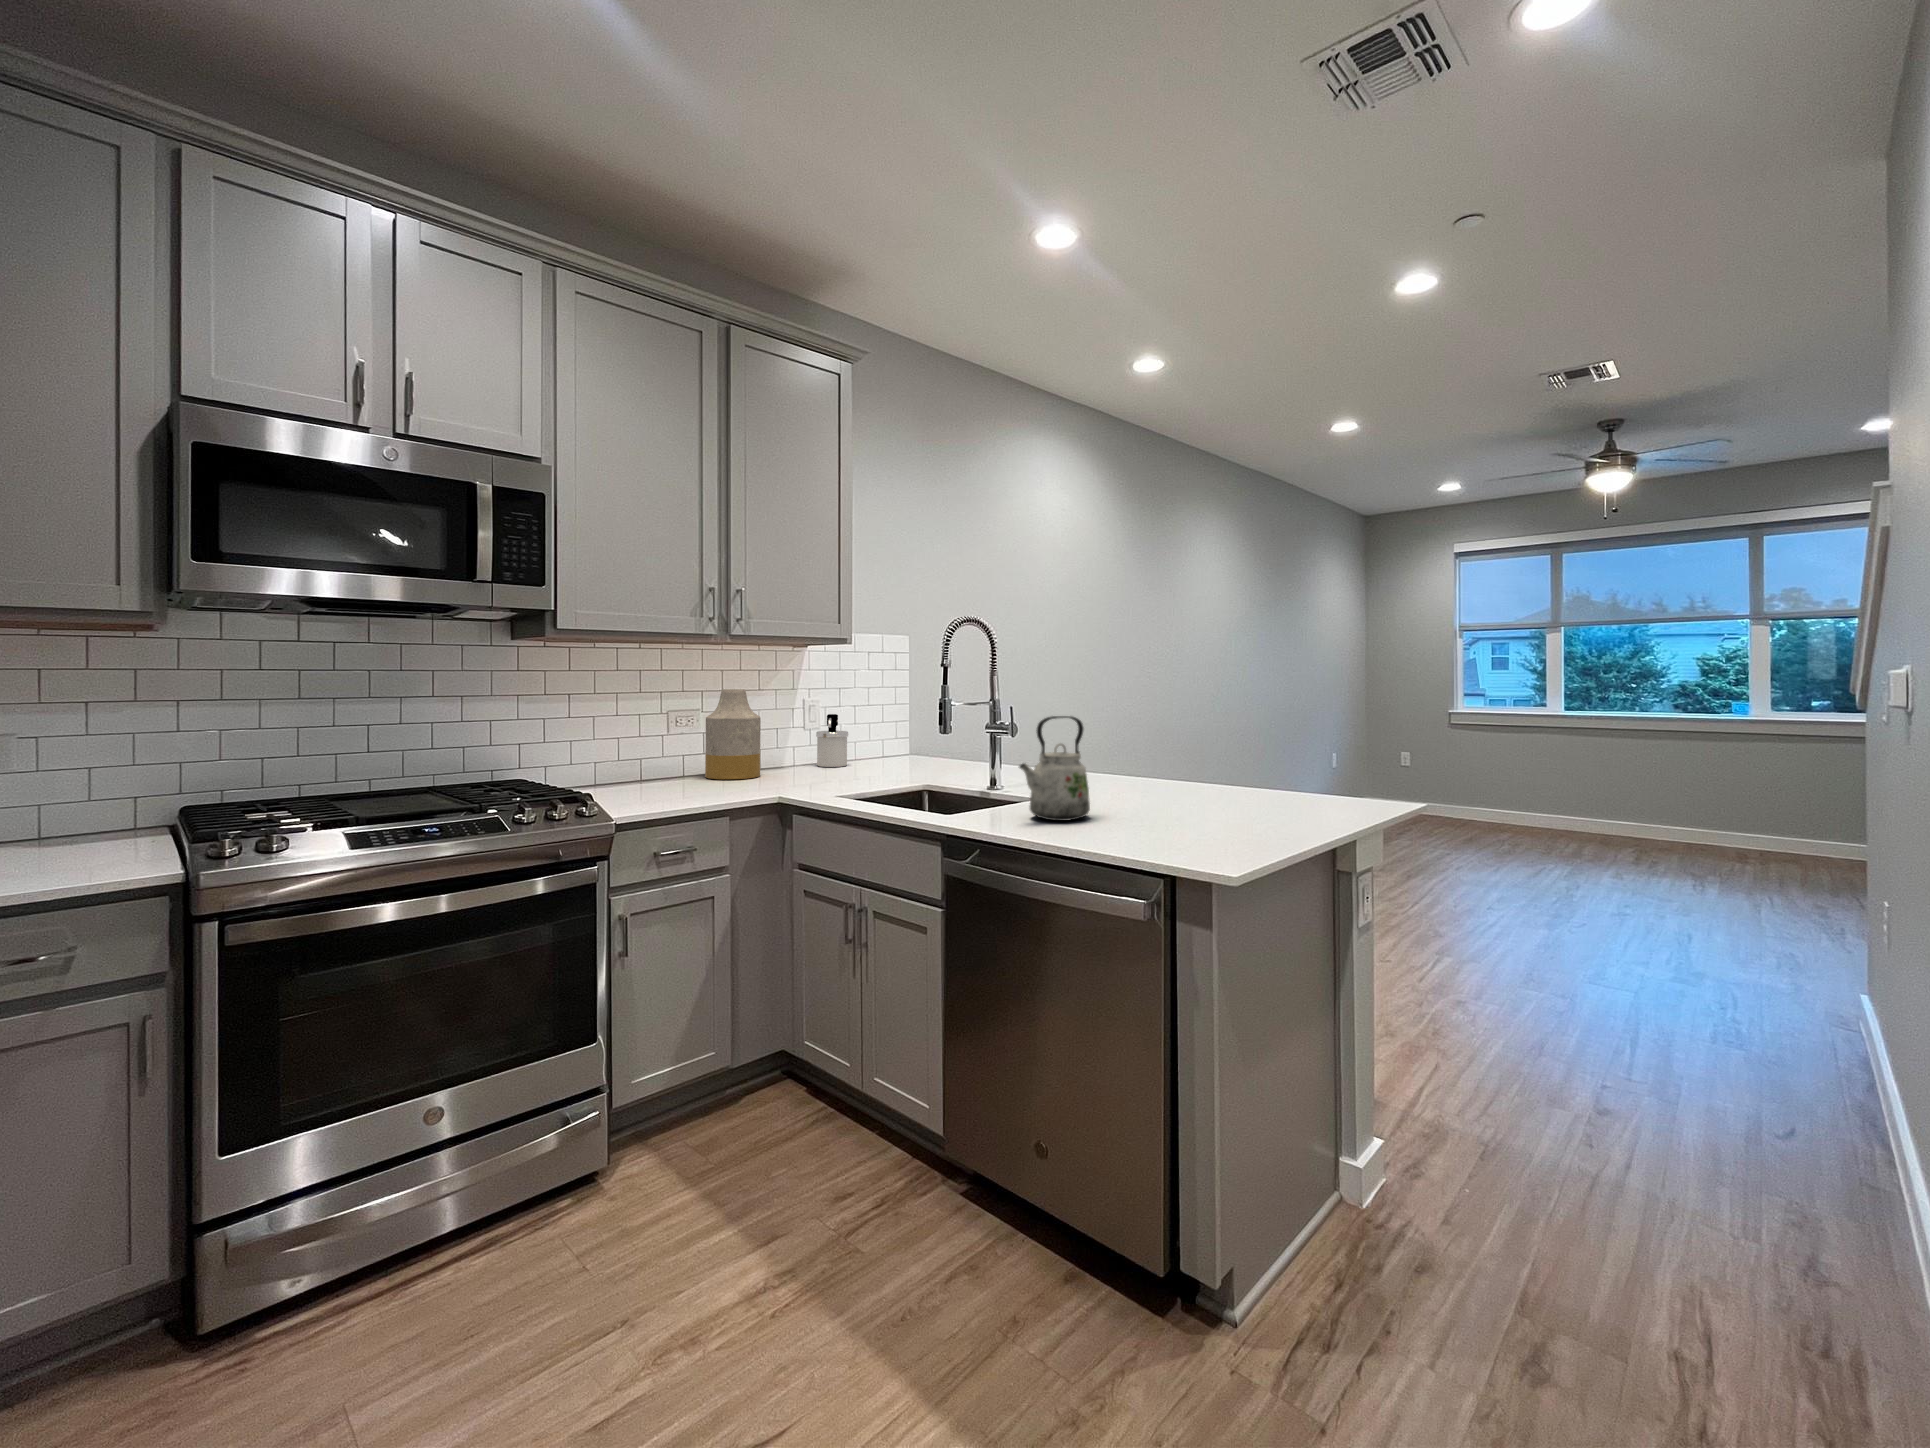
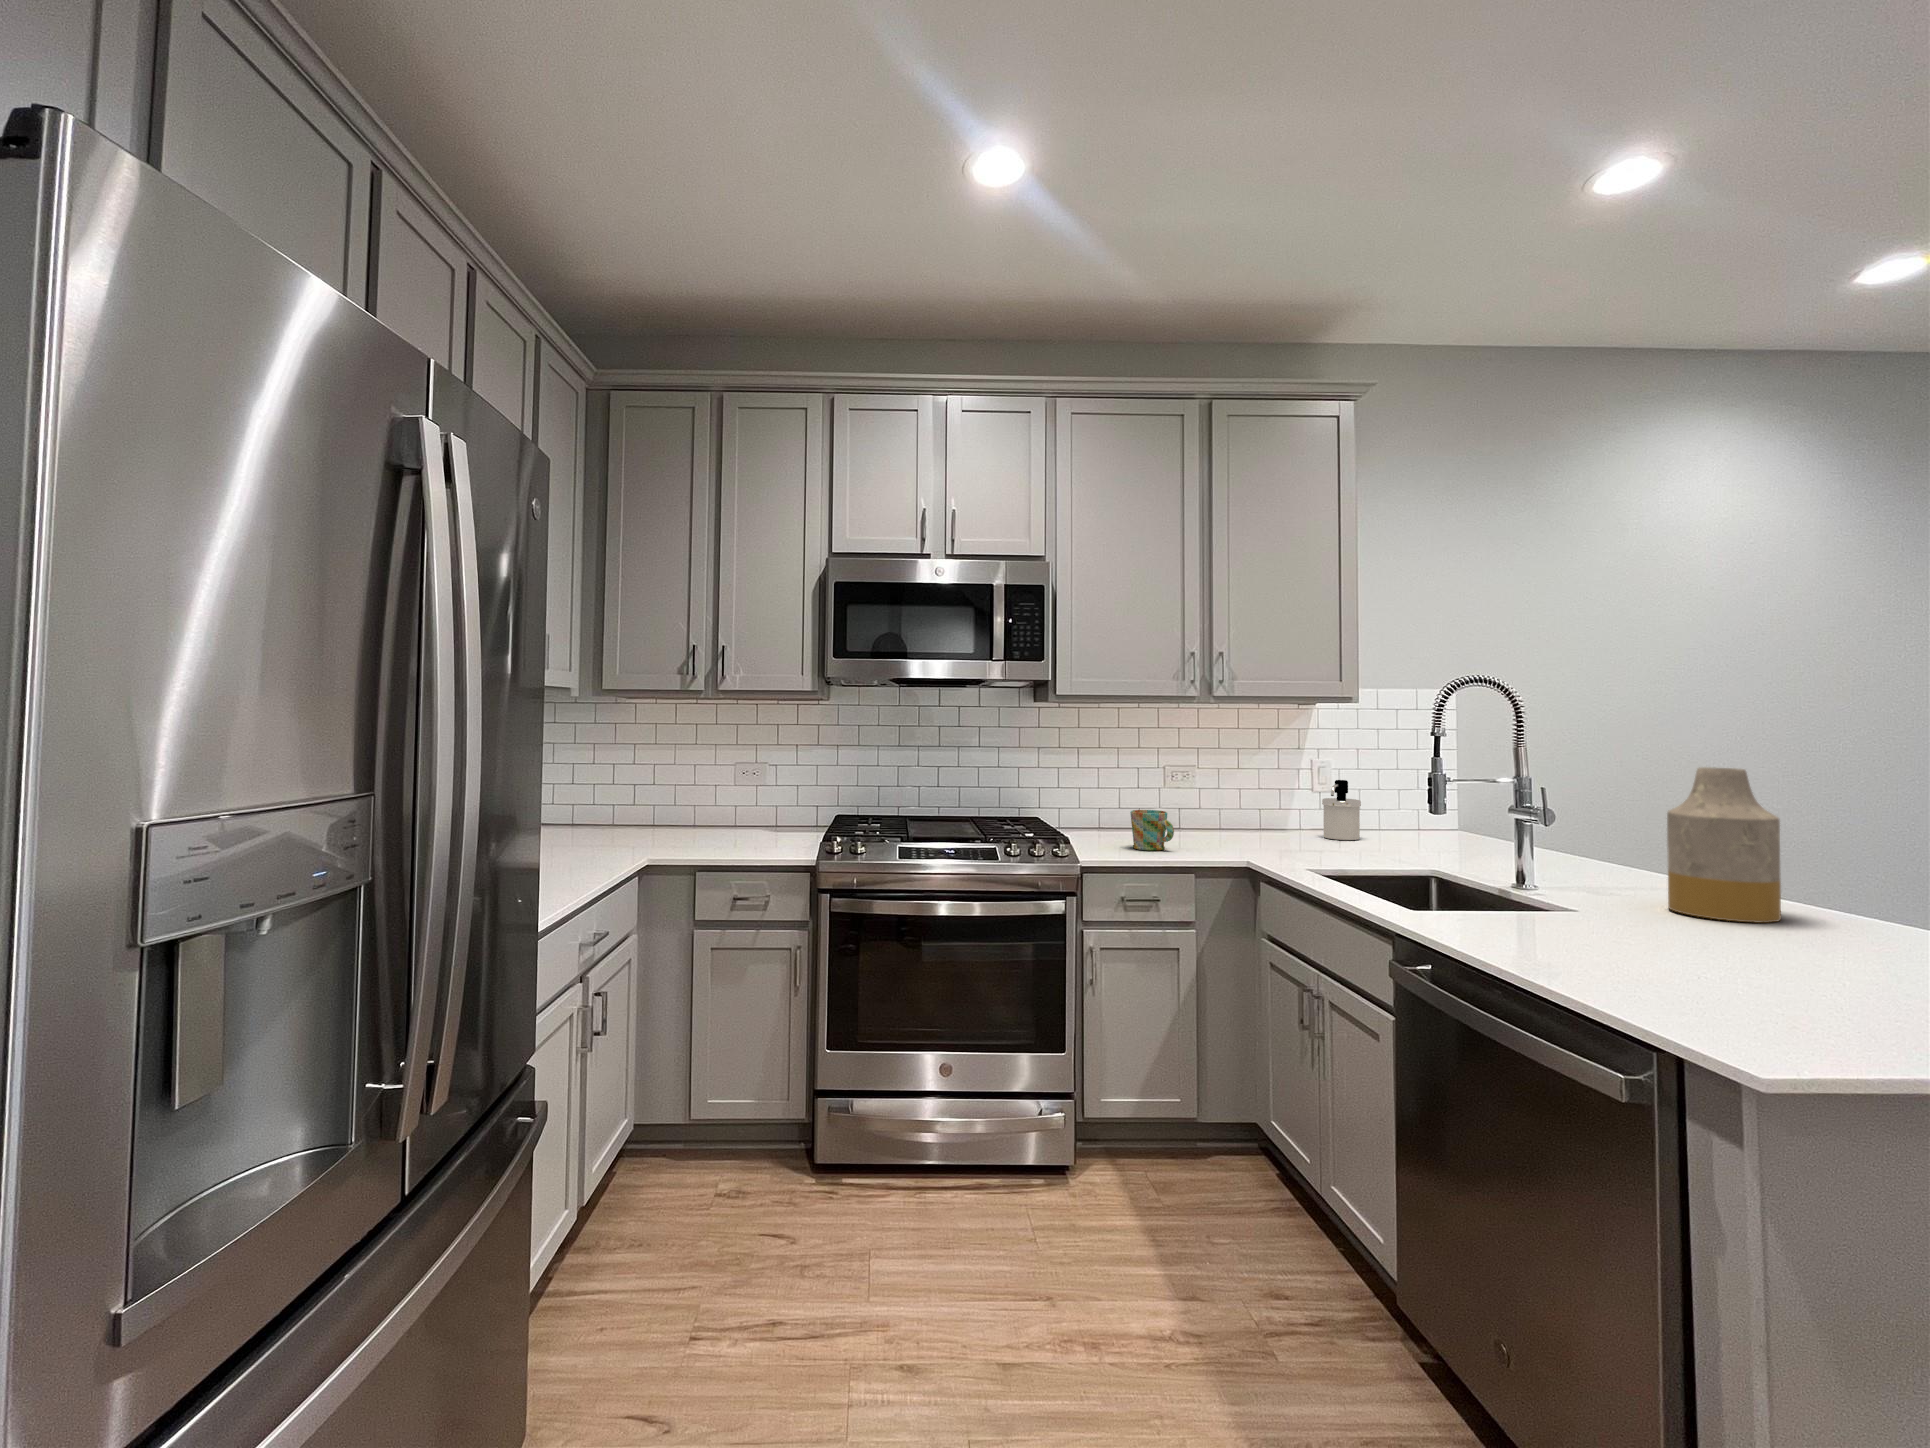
vase: present [705,689,761,779] -> present [1667,767,1781,923]
kettle: present [1019,716,1090,821] -> none [1469,801,1582,931]
mug: none [651,751,699,792] -> present [1130,810,1174,850]

